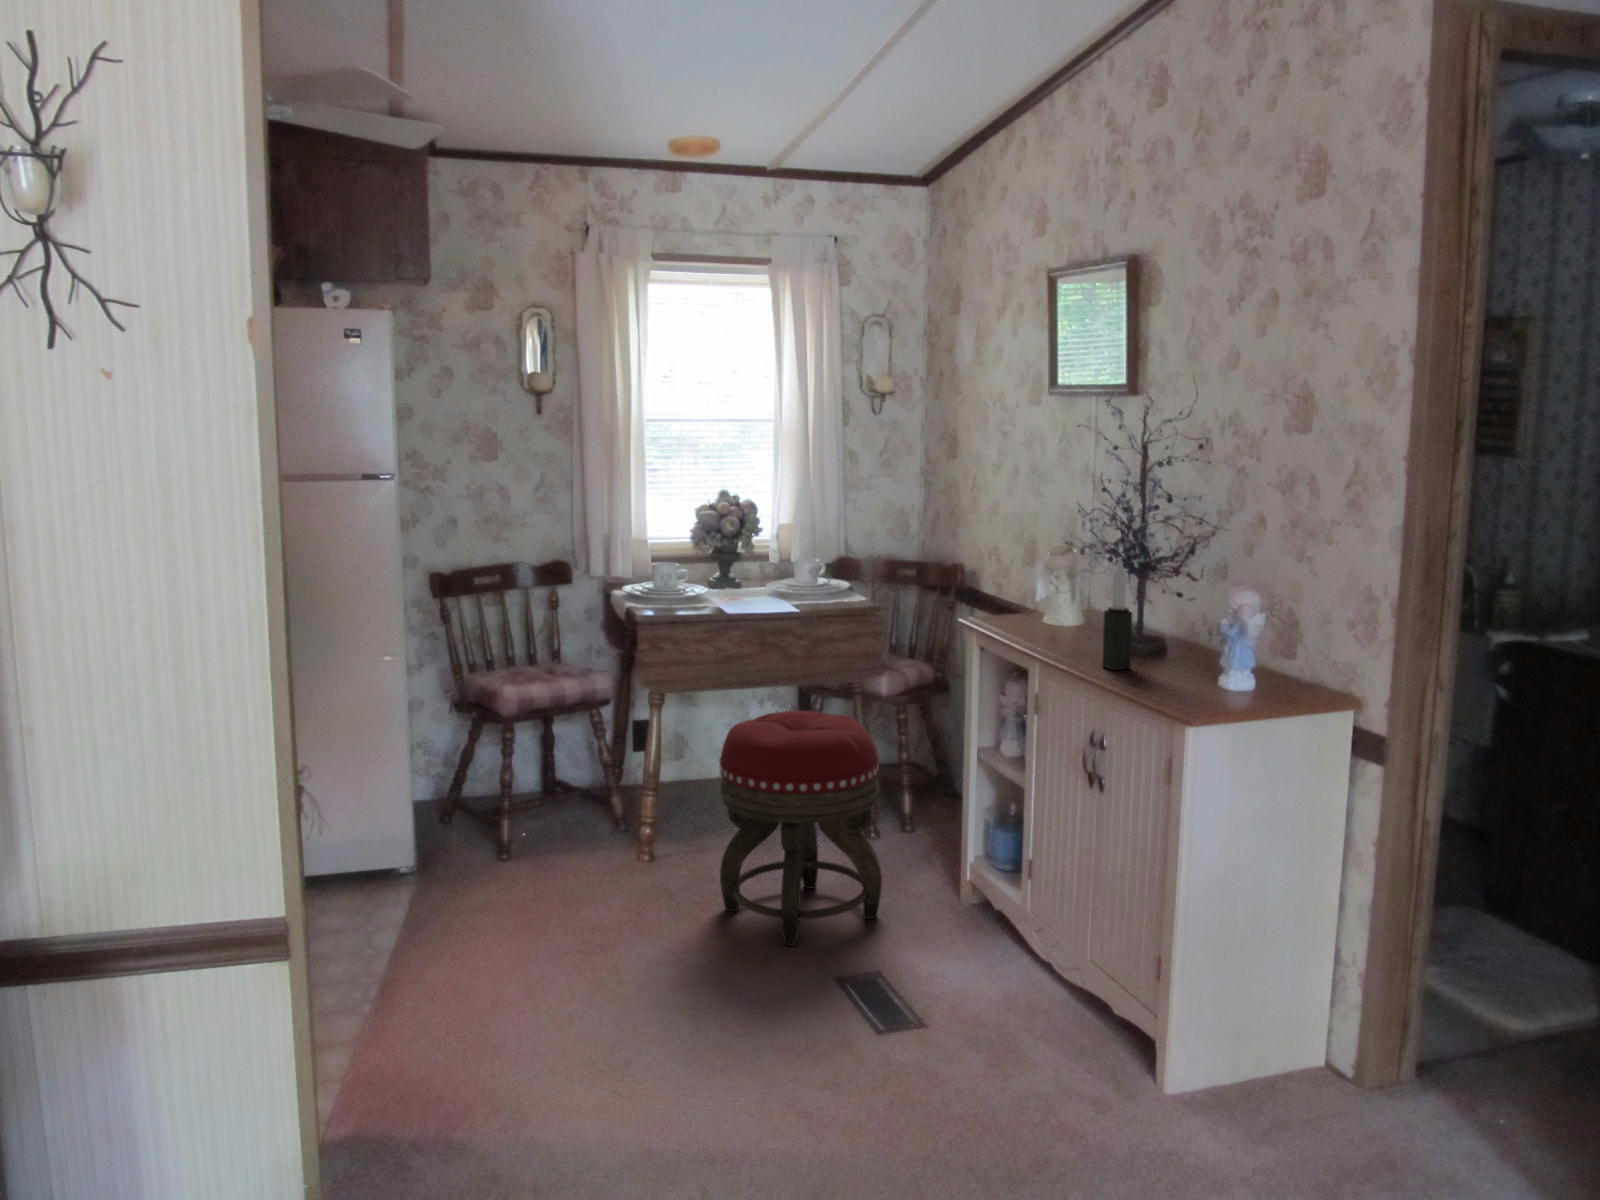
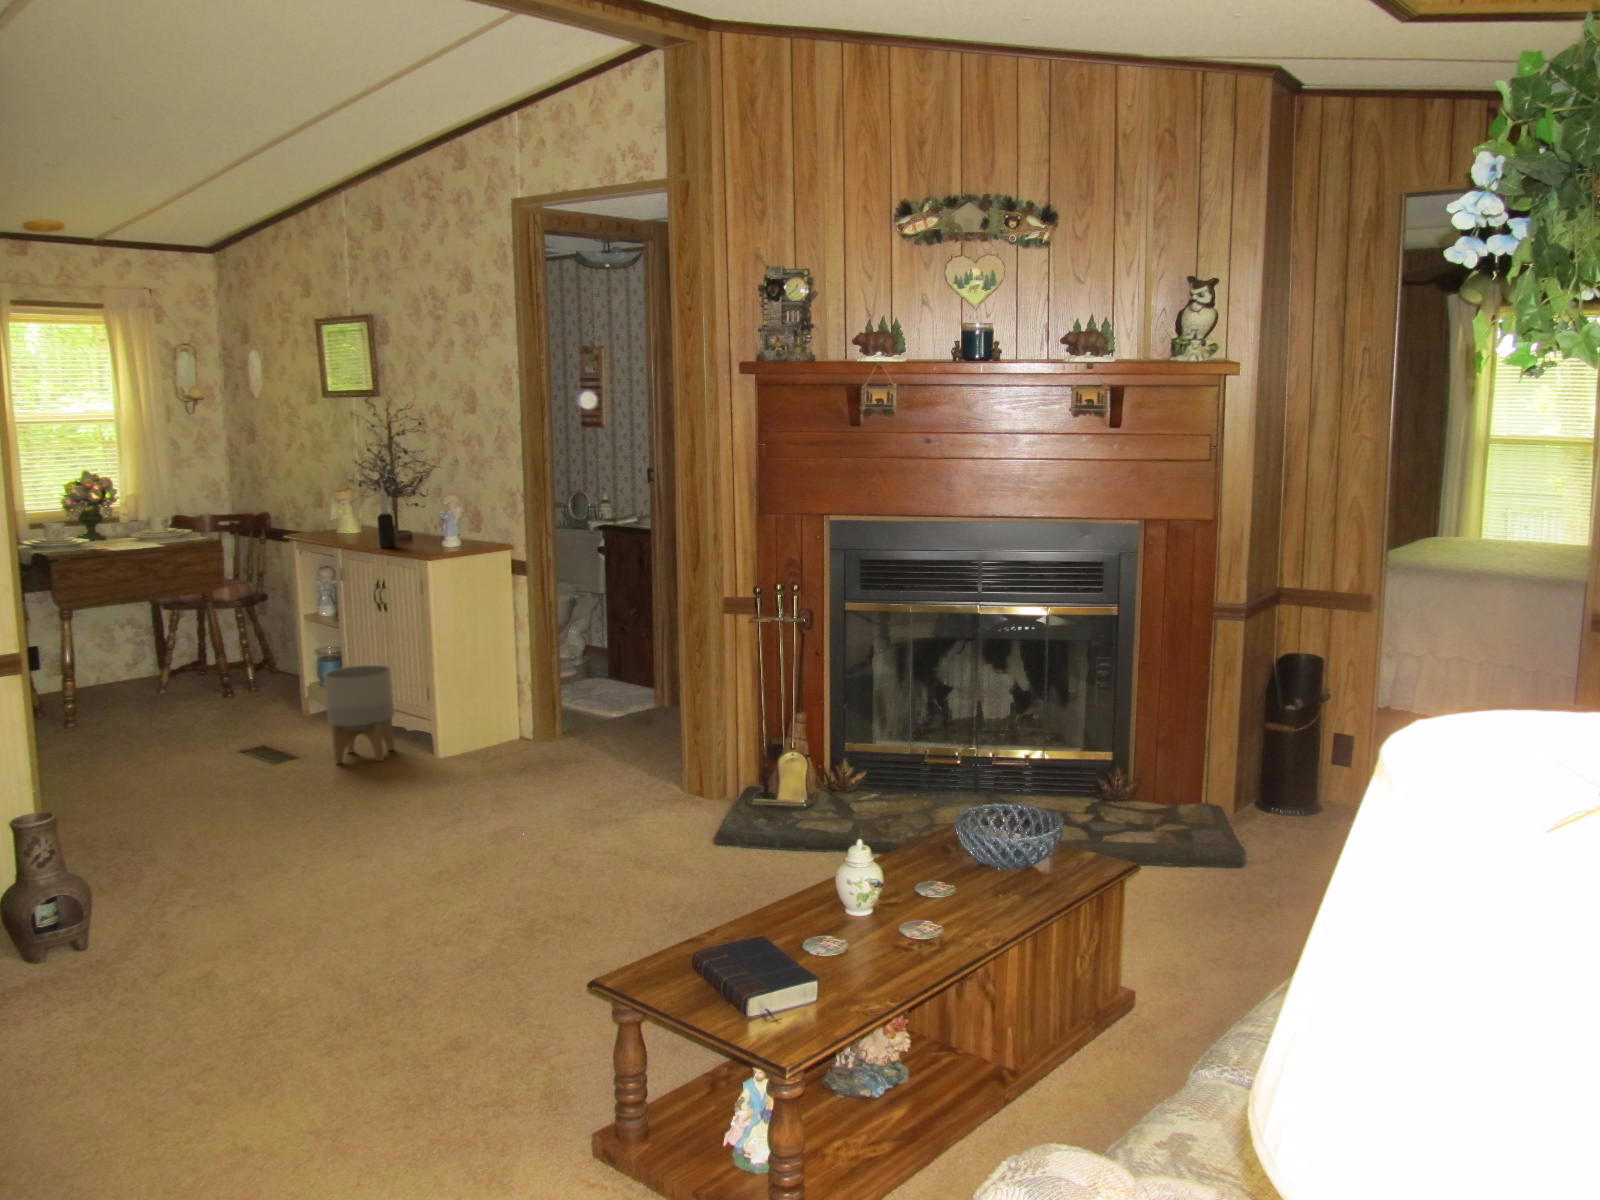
footstool: present [719,711,882,946] -> none [130,610,256,755]
planter: none [976,871,1095,1070] -> present [324,665,395,763]

